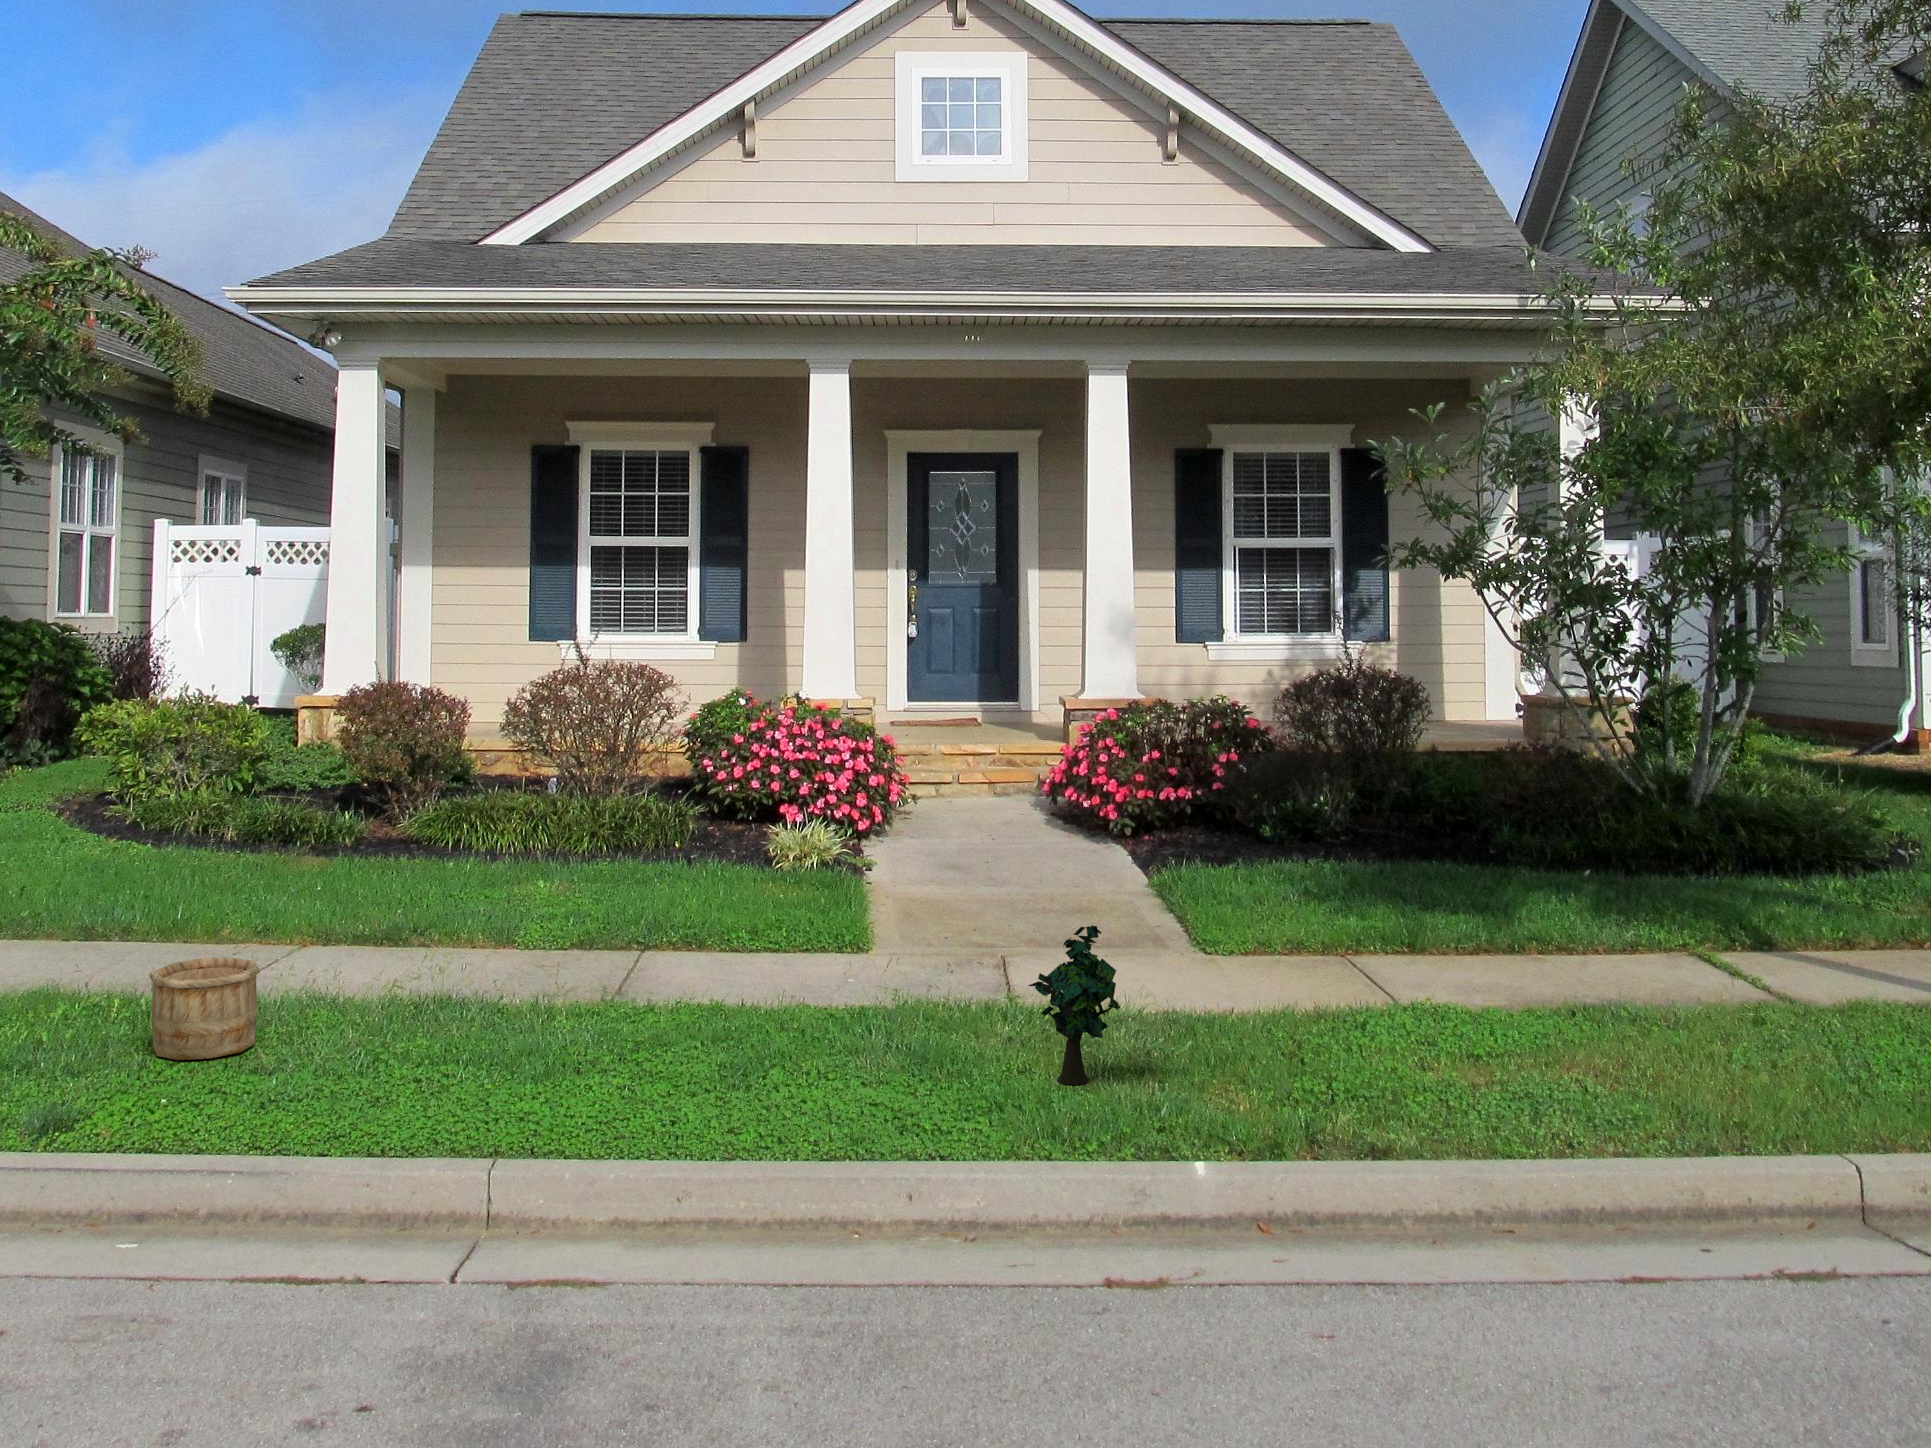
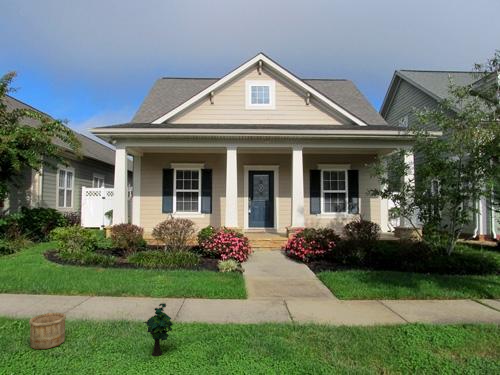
decorative plant: present [1028,925,1120,1085] -> present [143,303,173,356]

